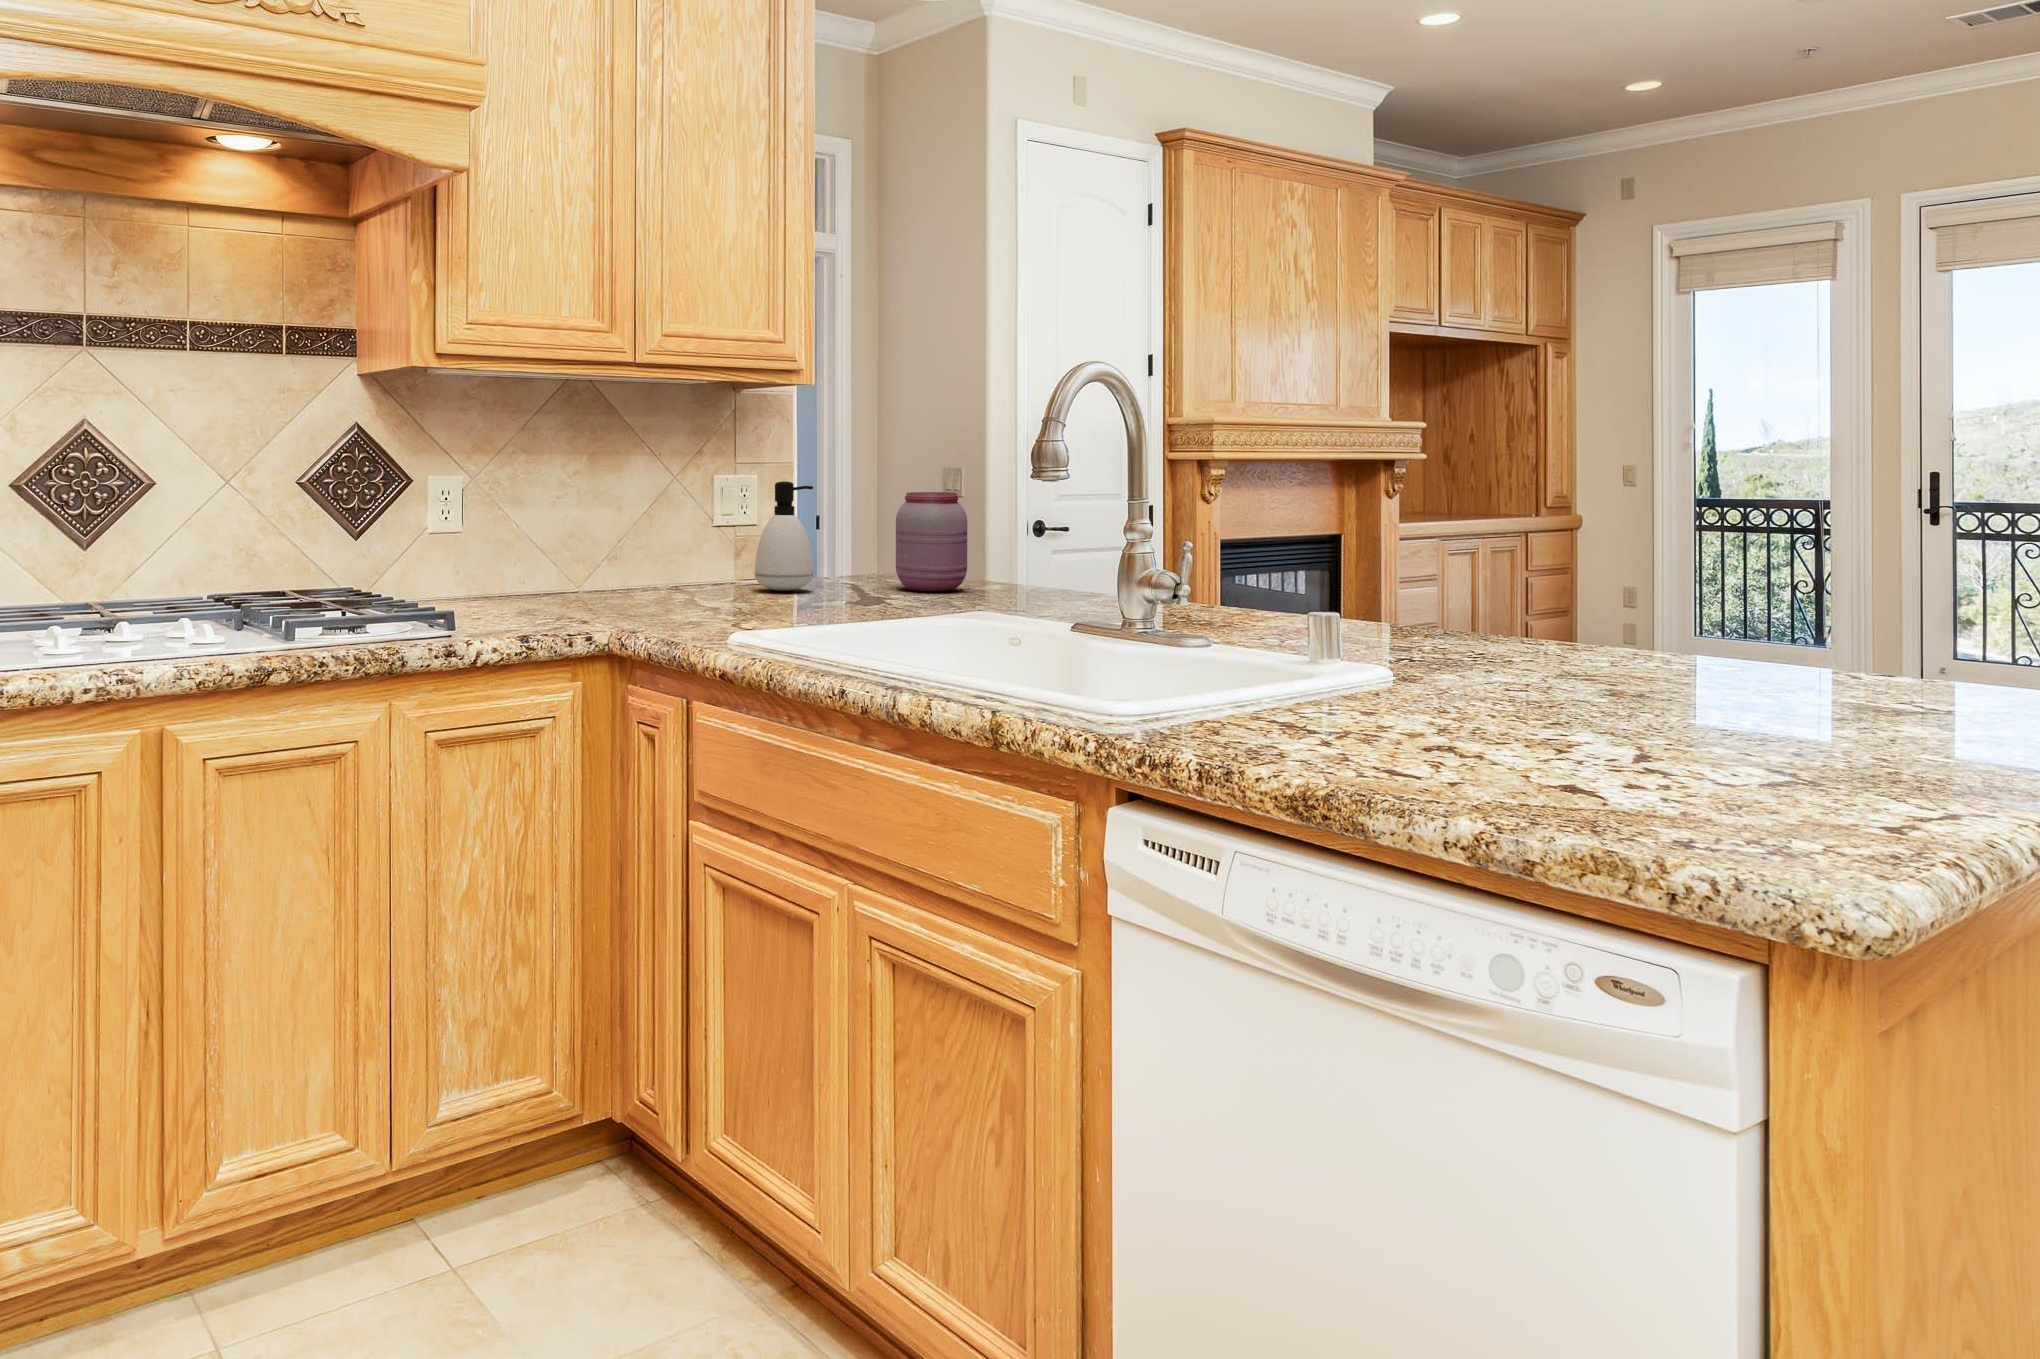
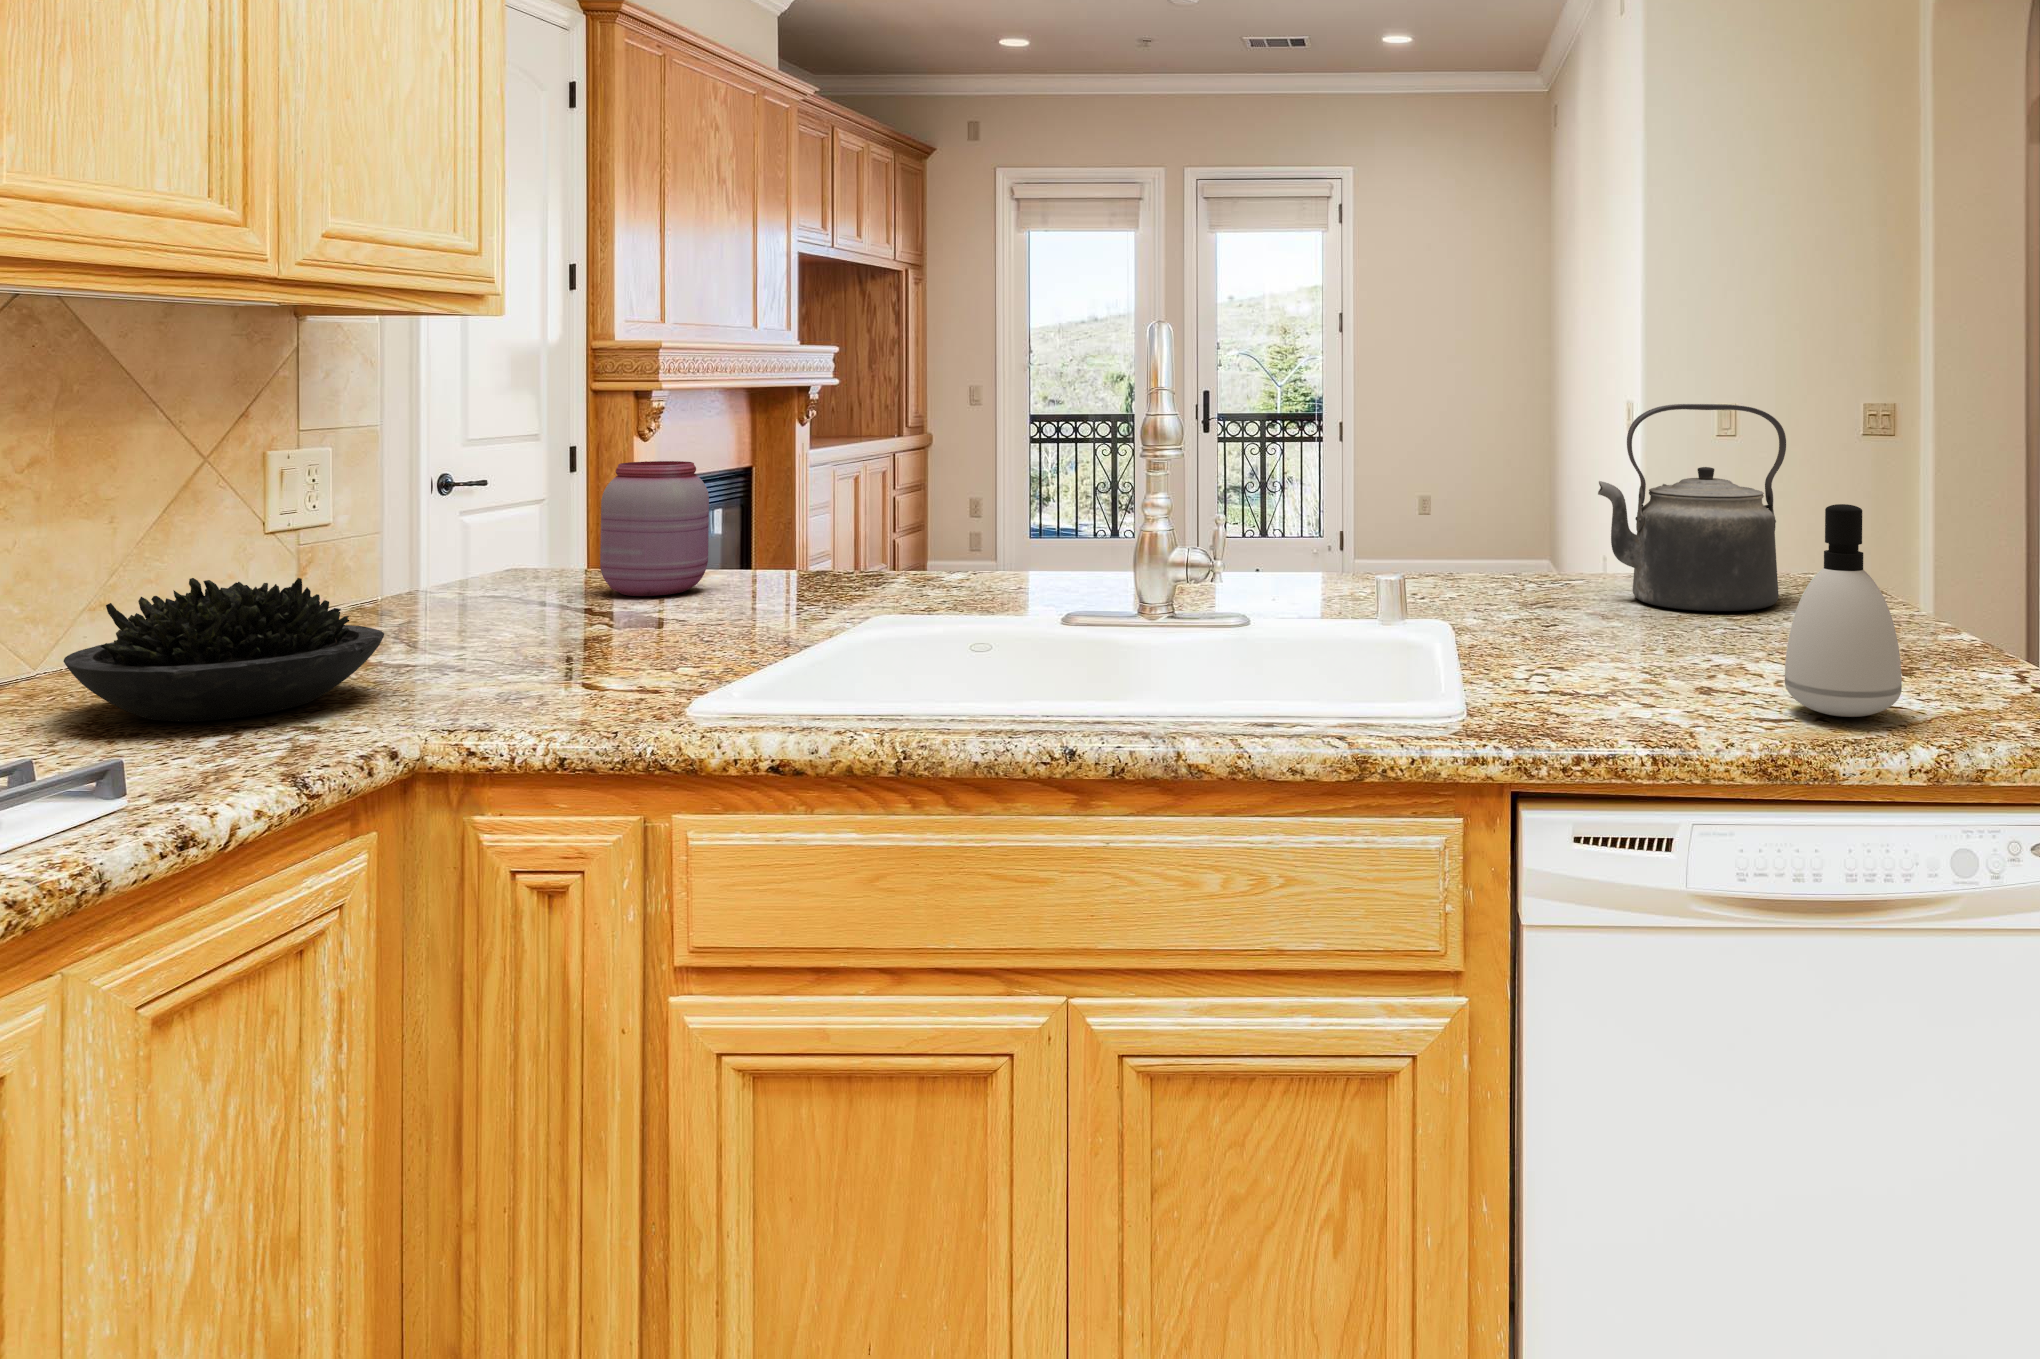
kettle: none [1657,425,1951,708] -> present [1598,404,1786,611]
soap dispenser: present [755,481,813,591] -> present [1785,504,1902,717]
succulent plant: none [510,534,654,612] -> present [64,578,384,722]

